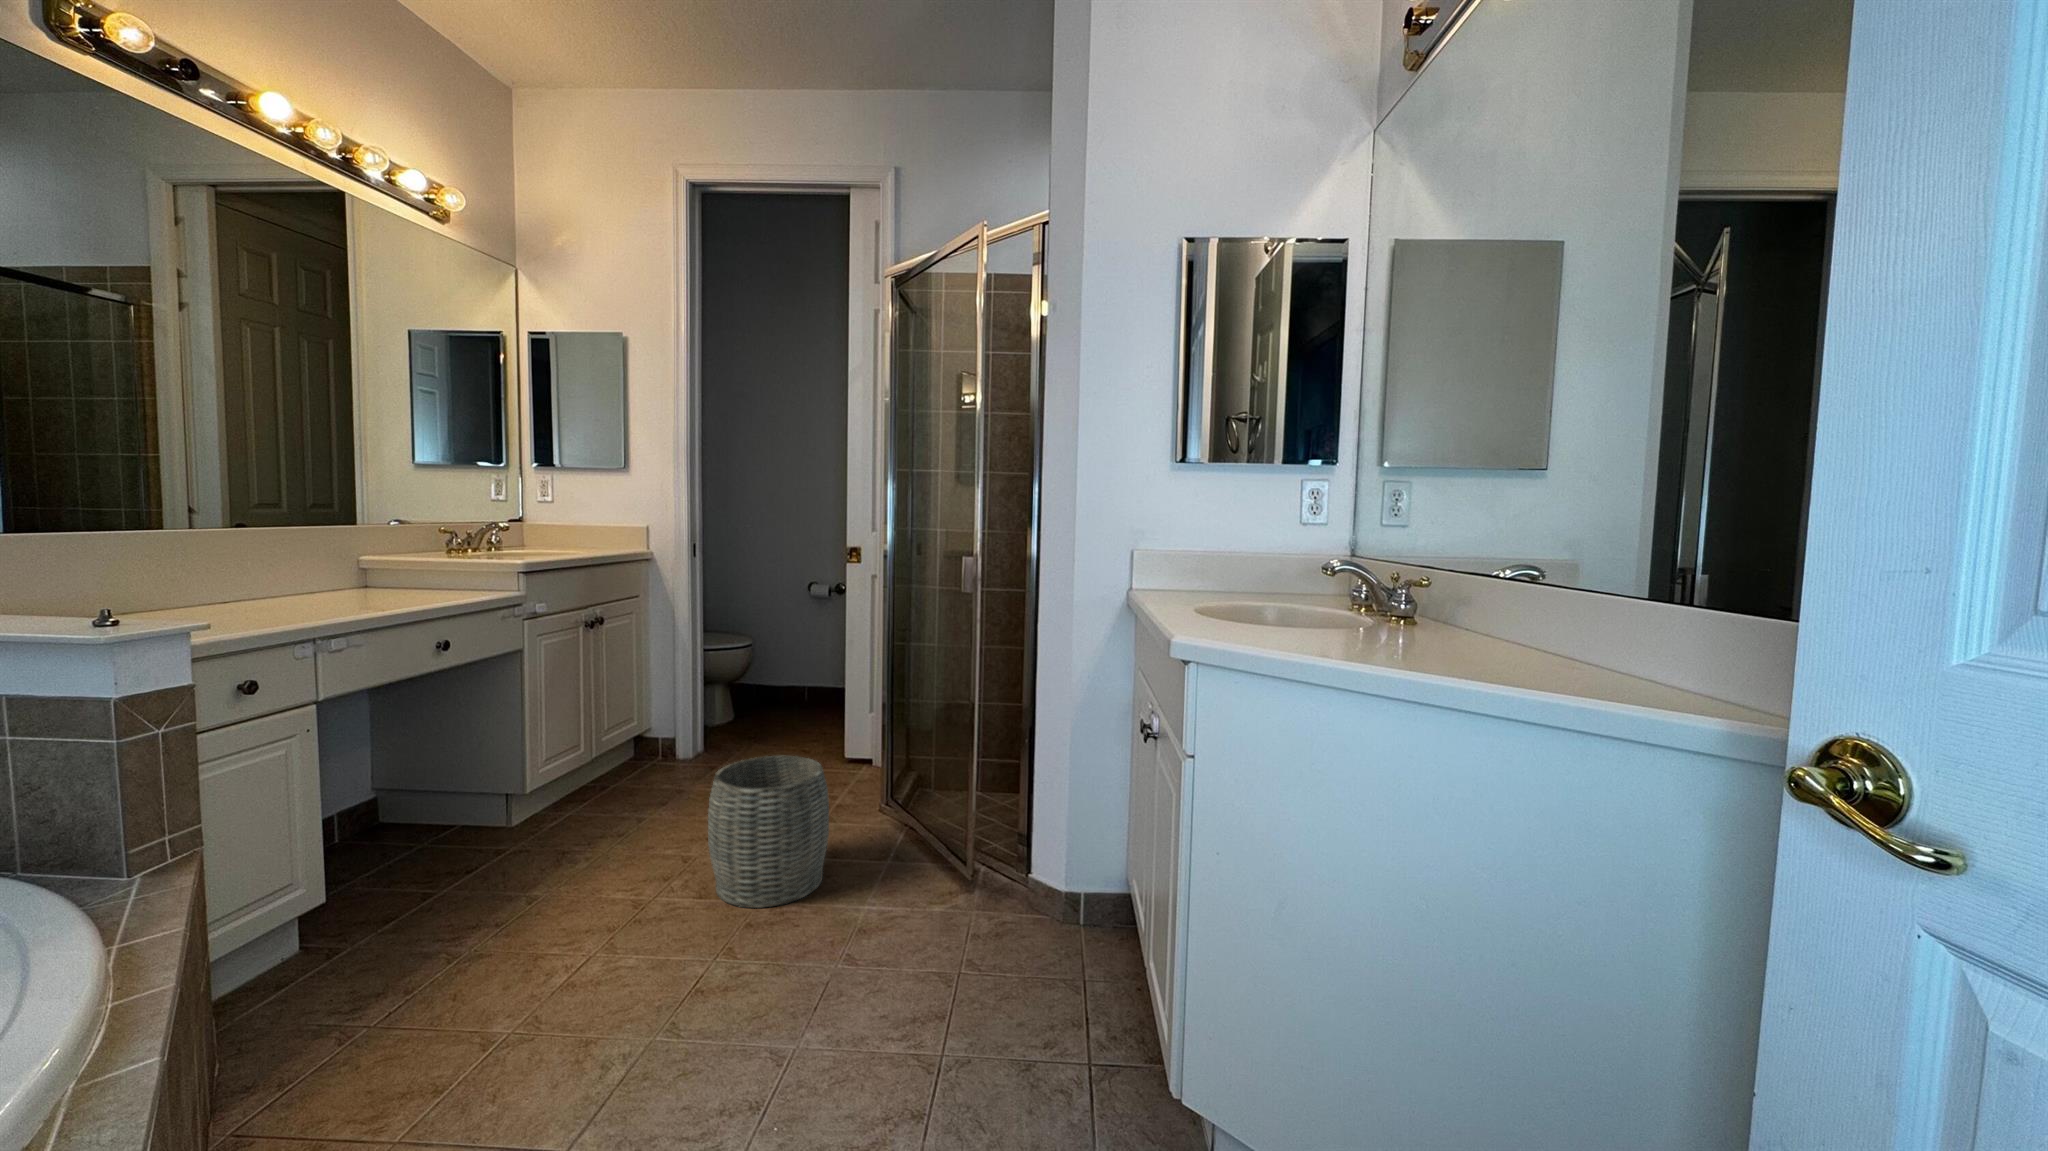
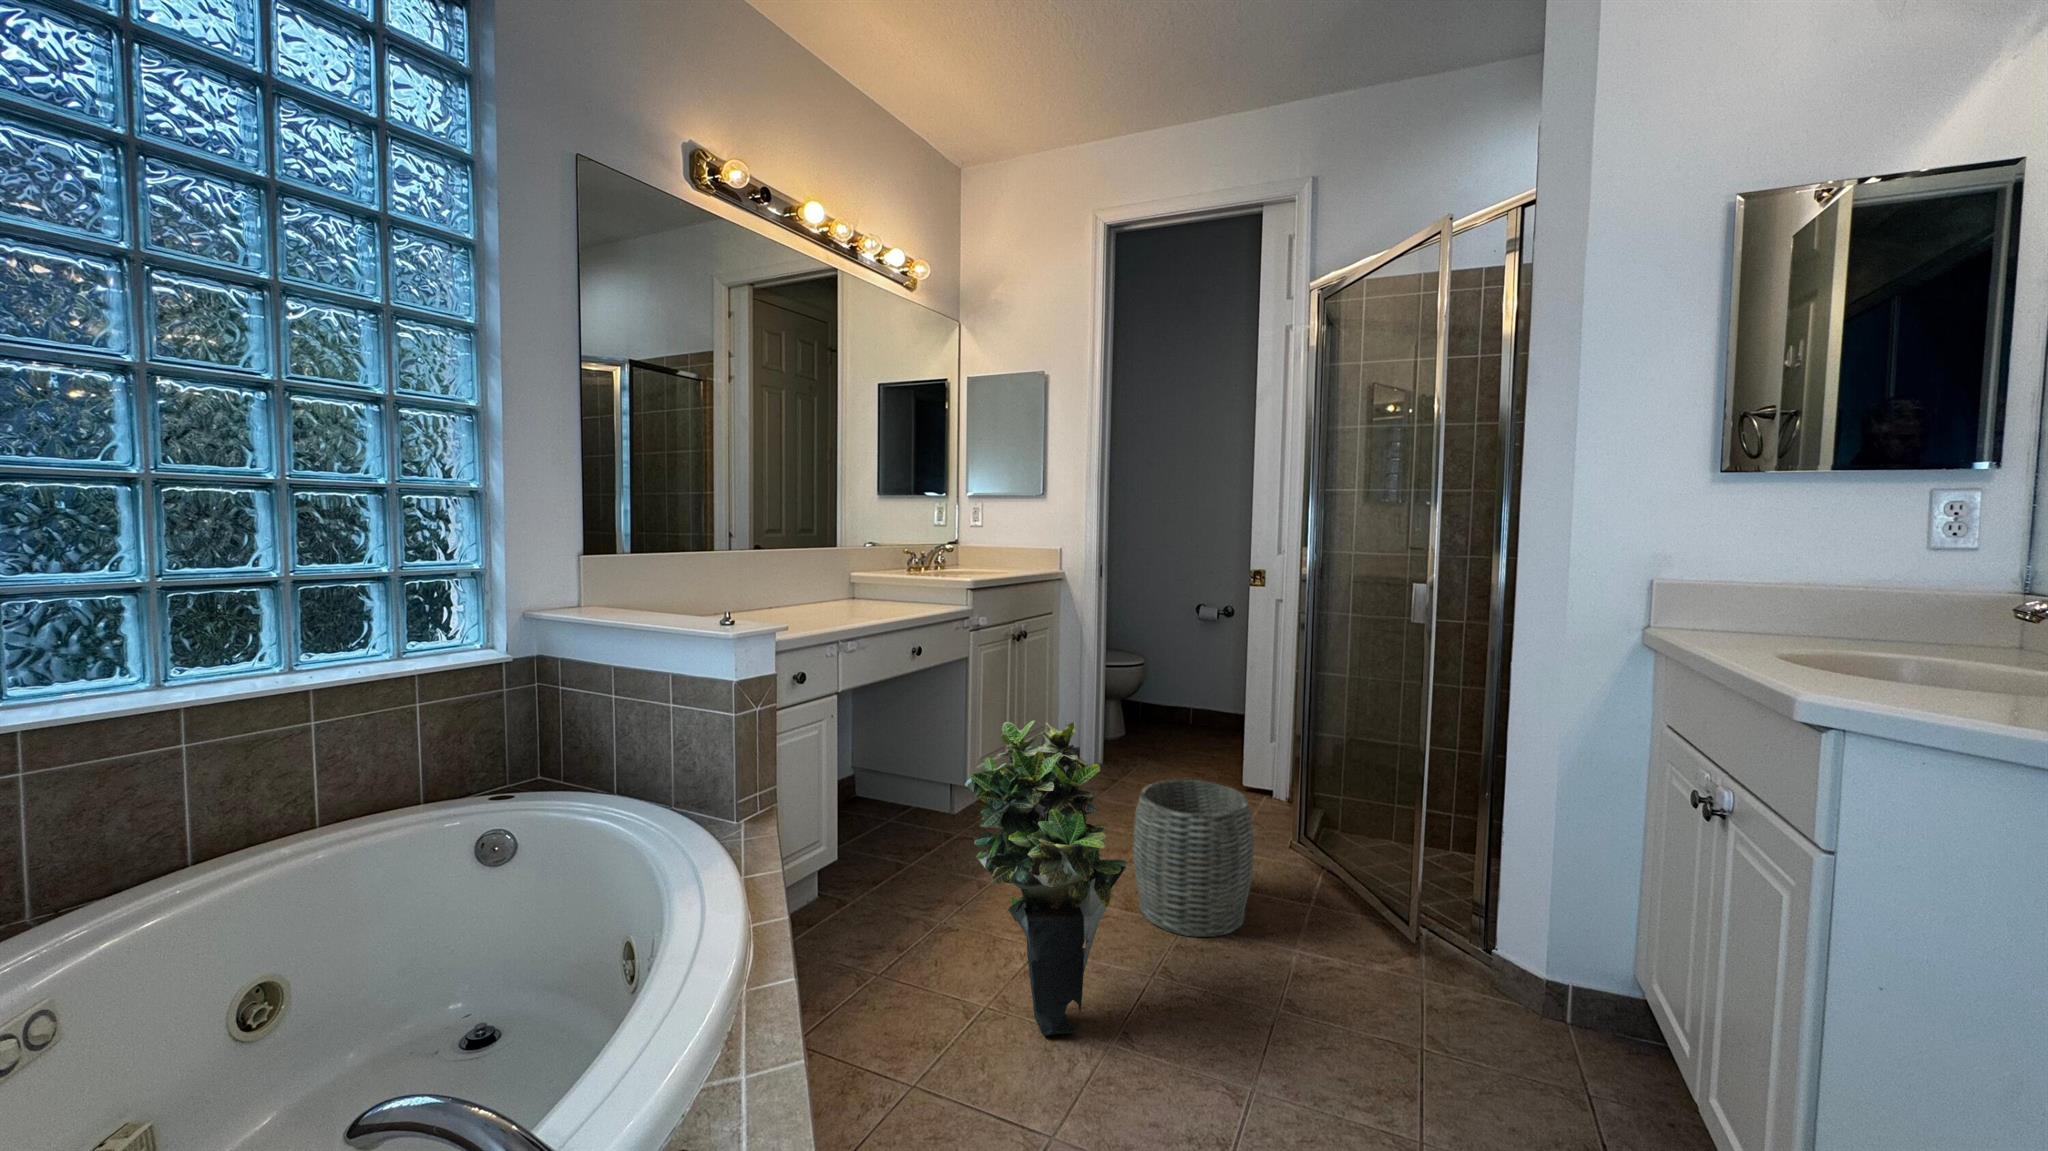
potted plant: none [478,710,677,1041] -> present [965,721,1128,1036]

